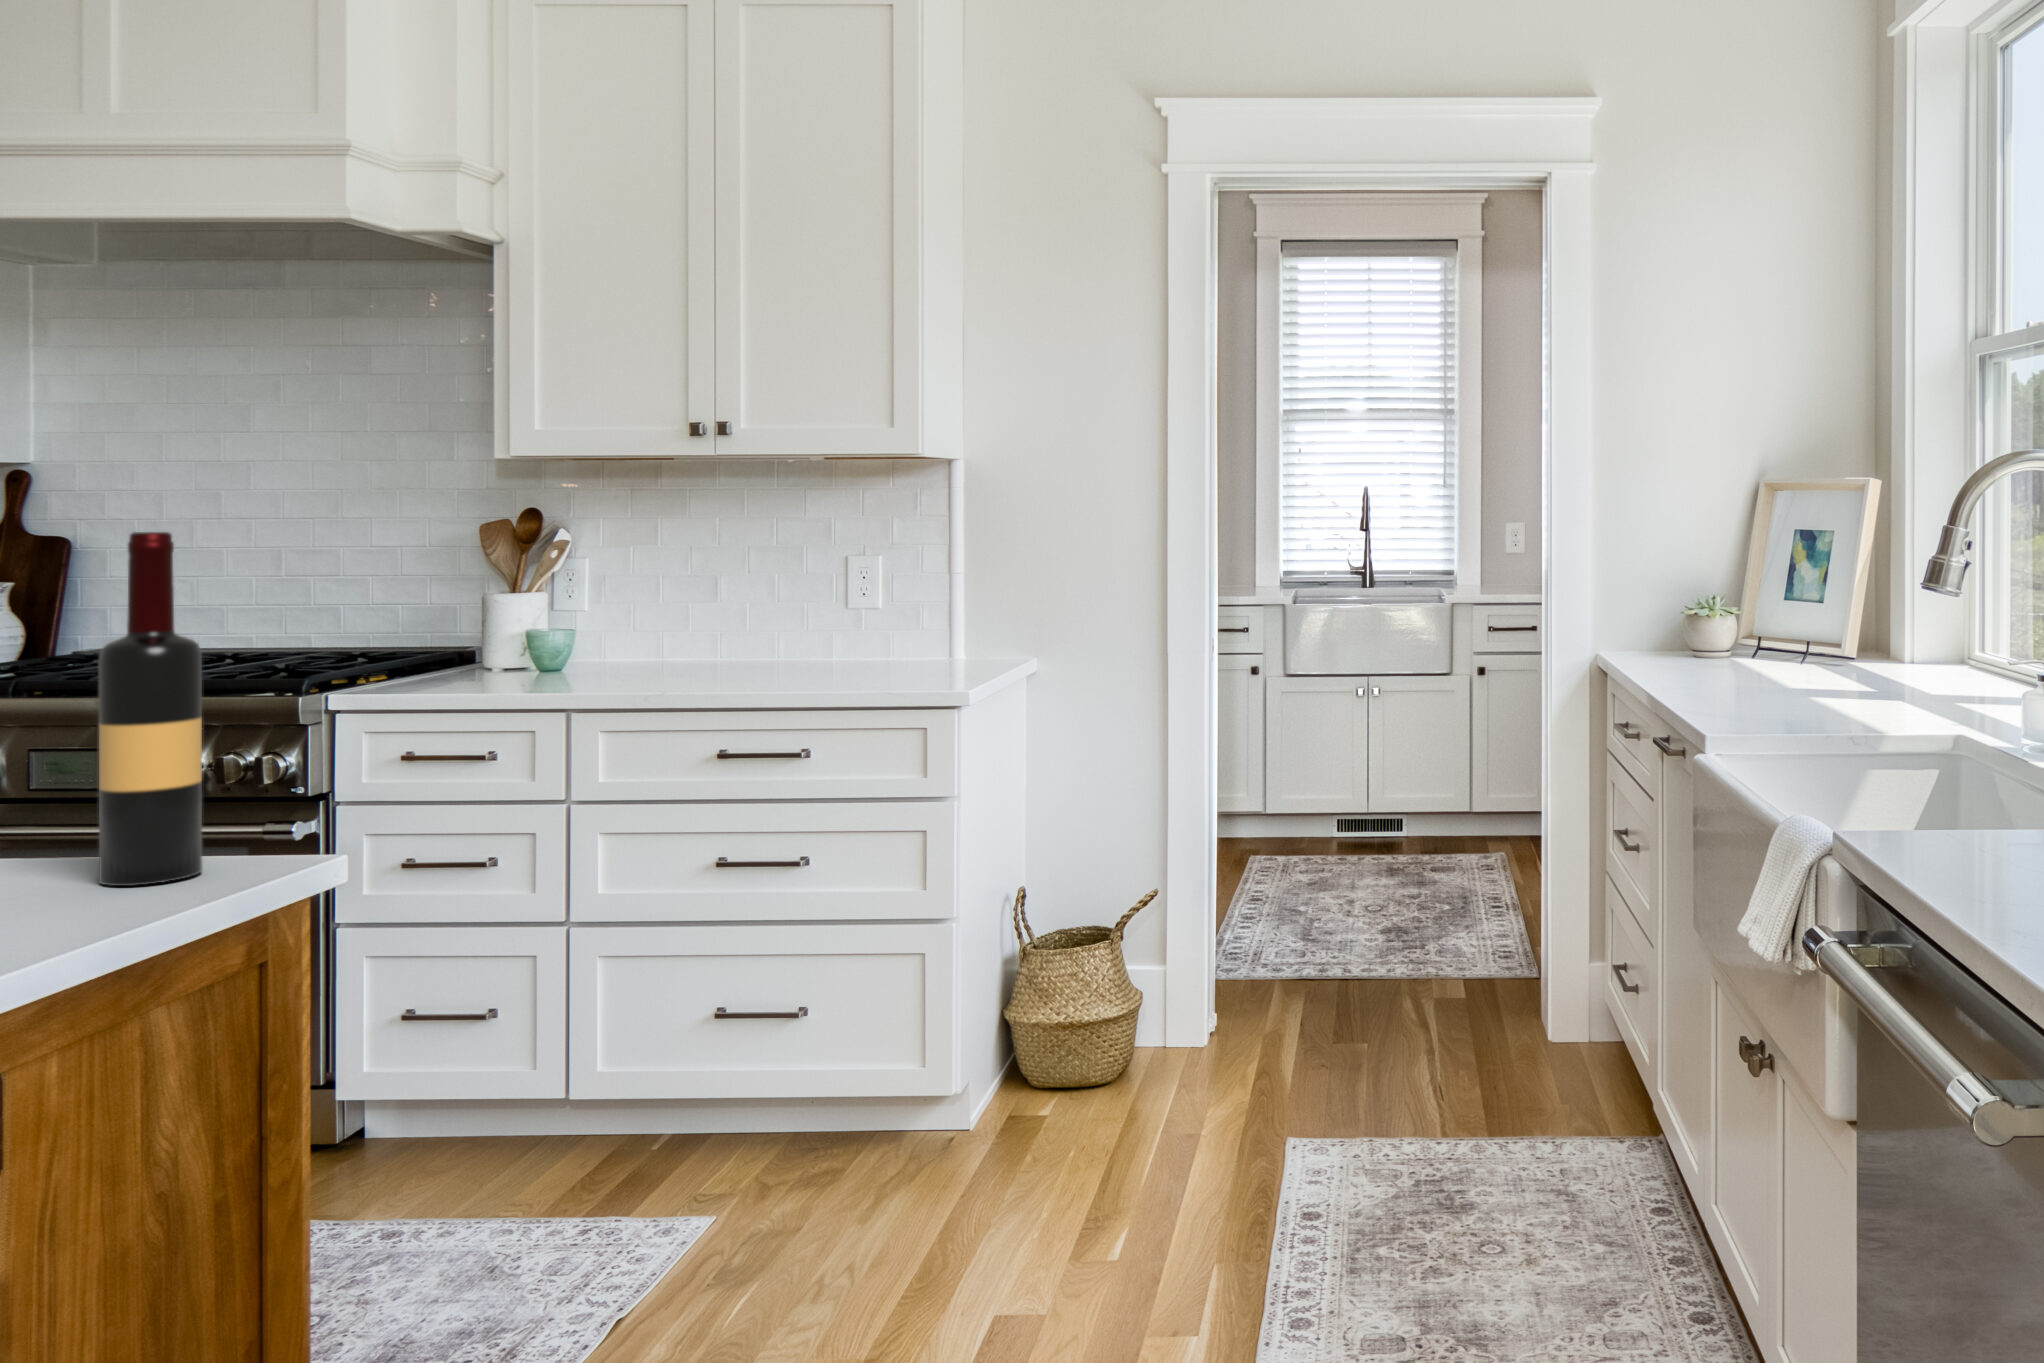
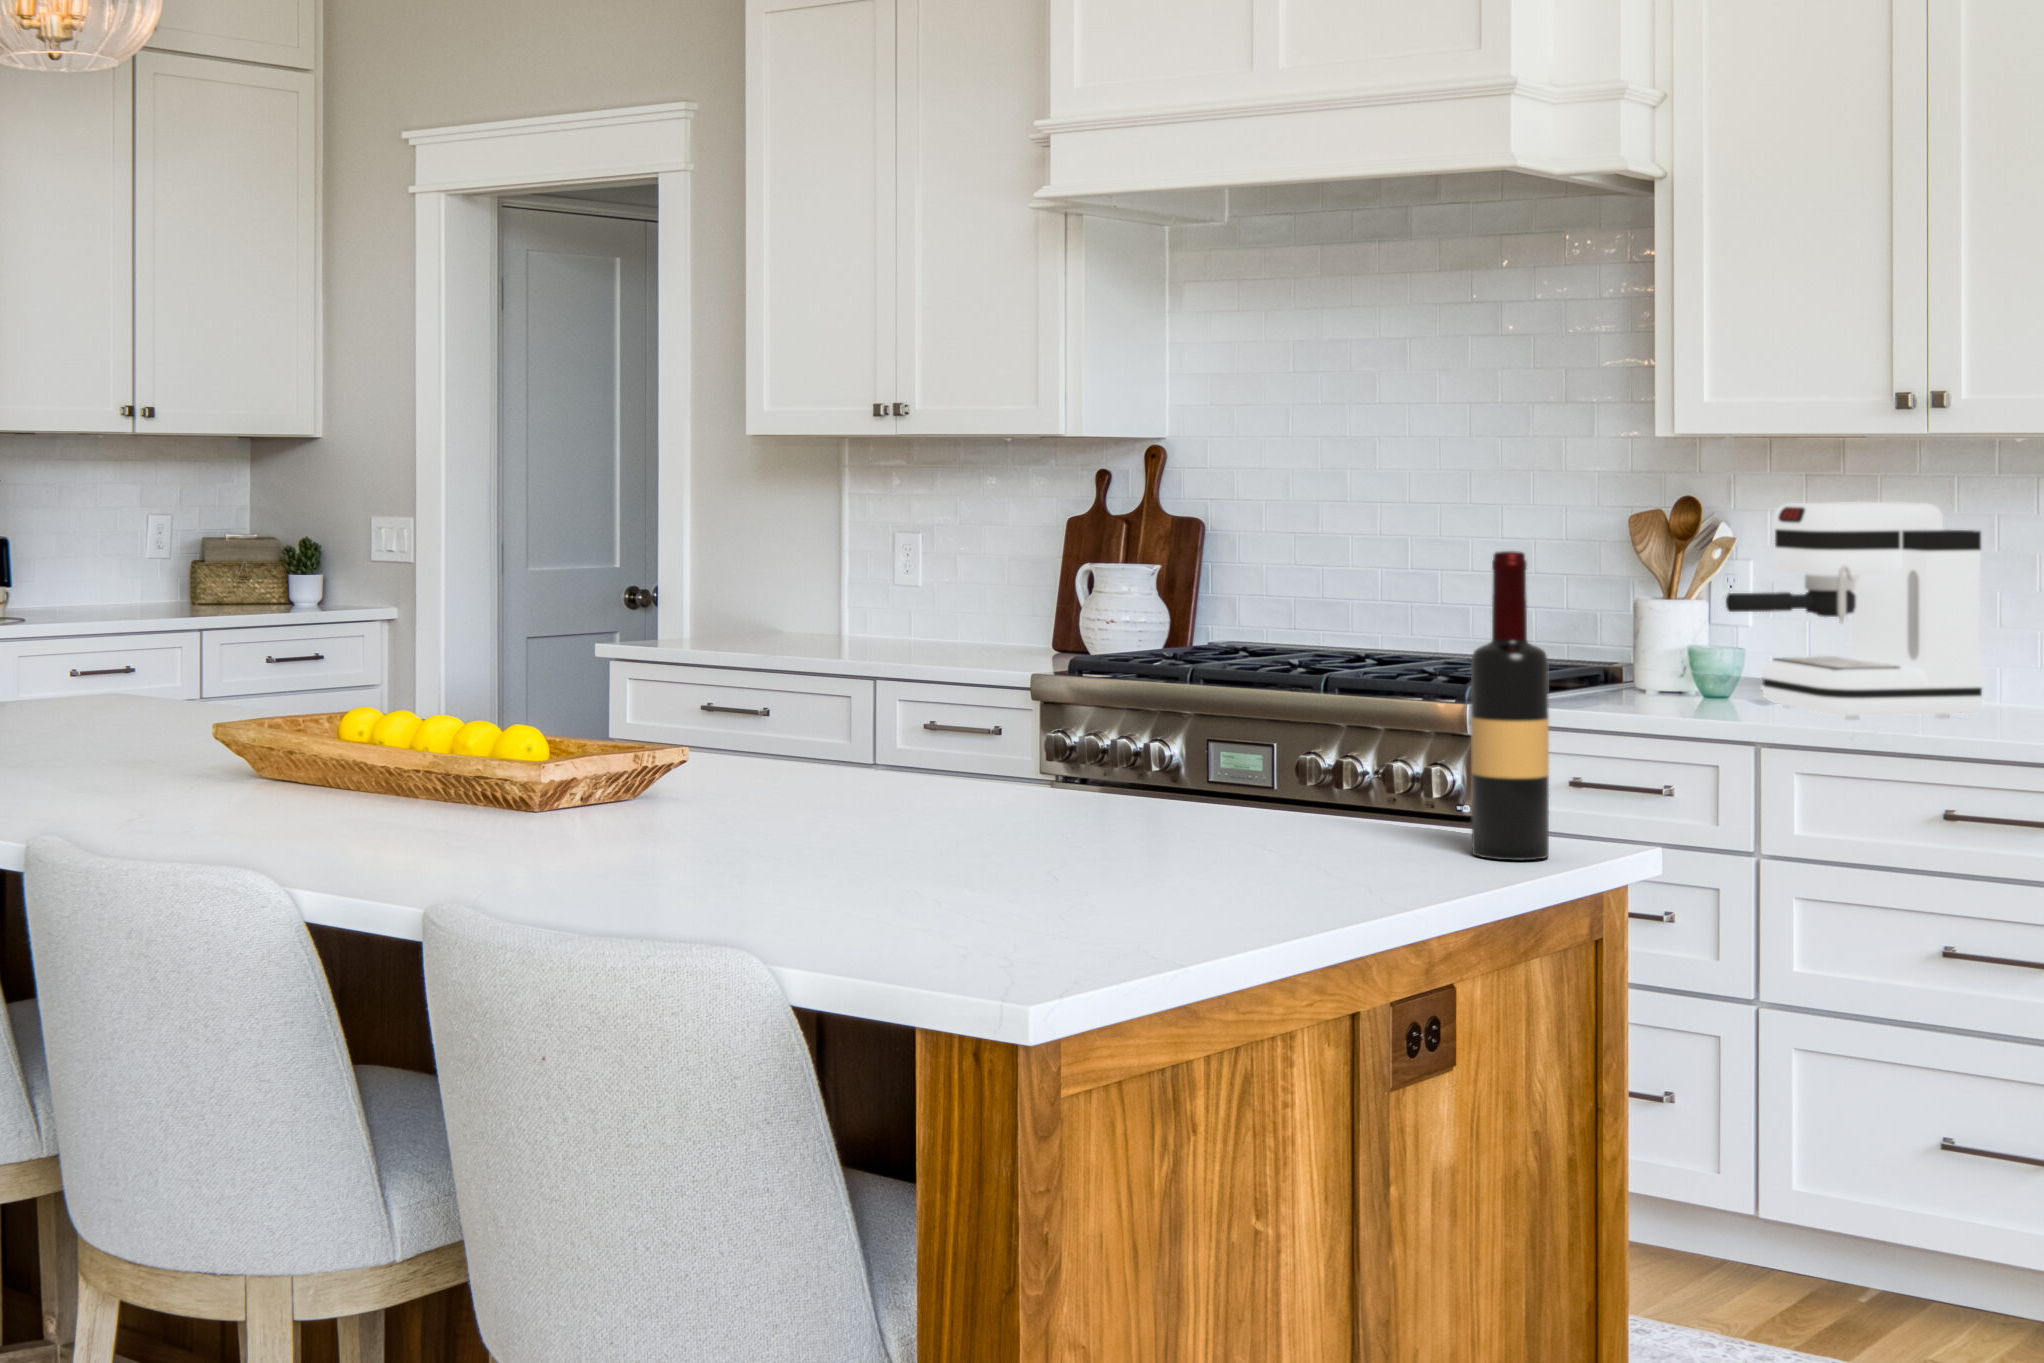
coffee maker: none [550,511,754,686] -> present [1726,502,1983,720]

